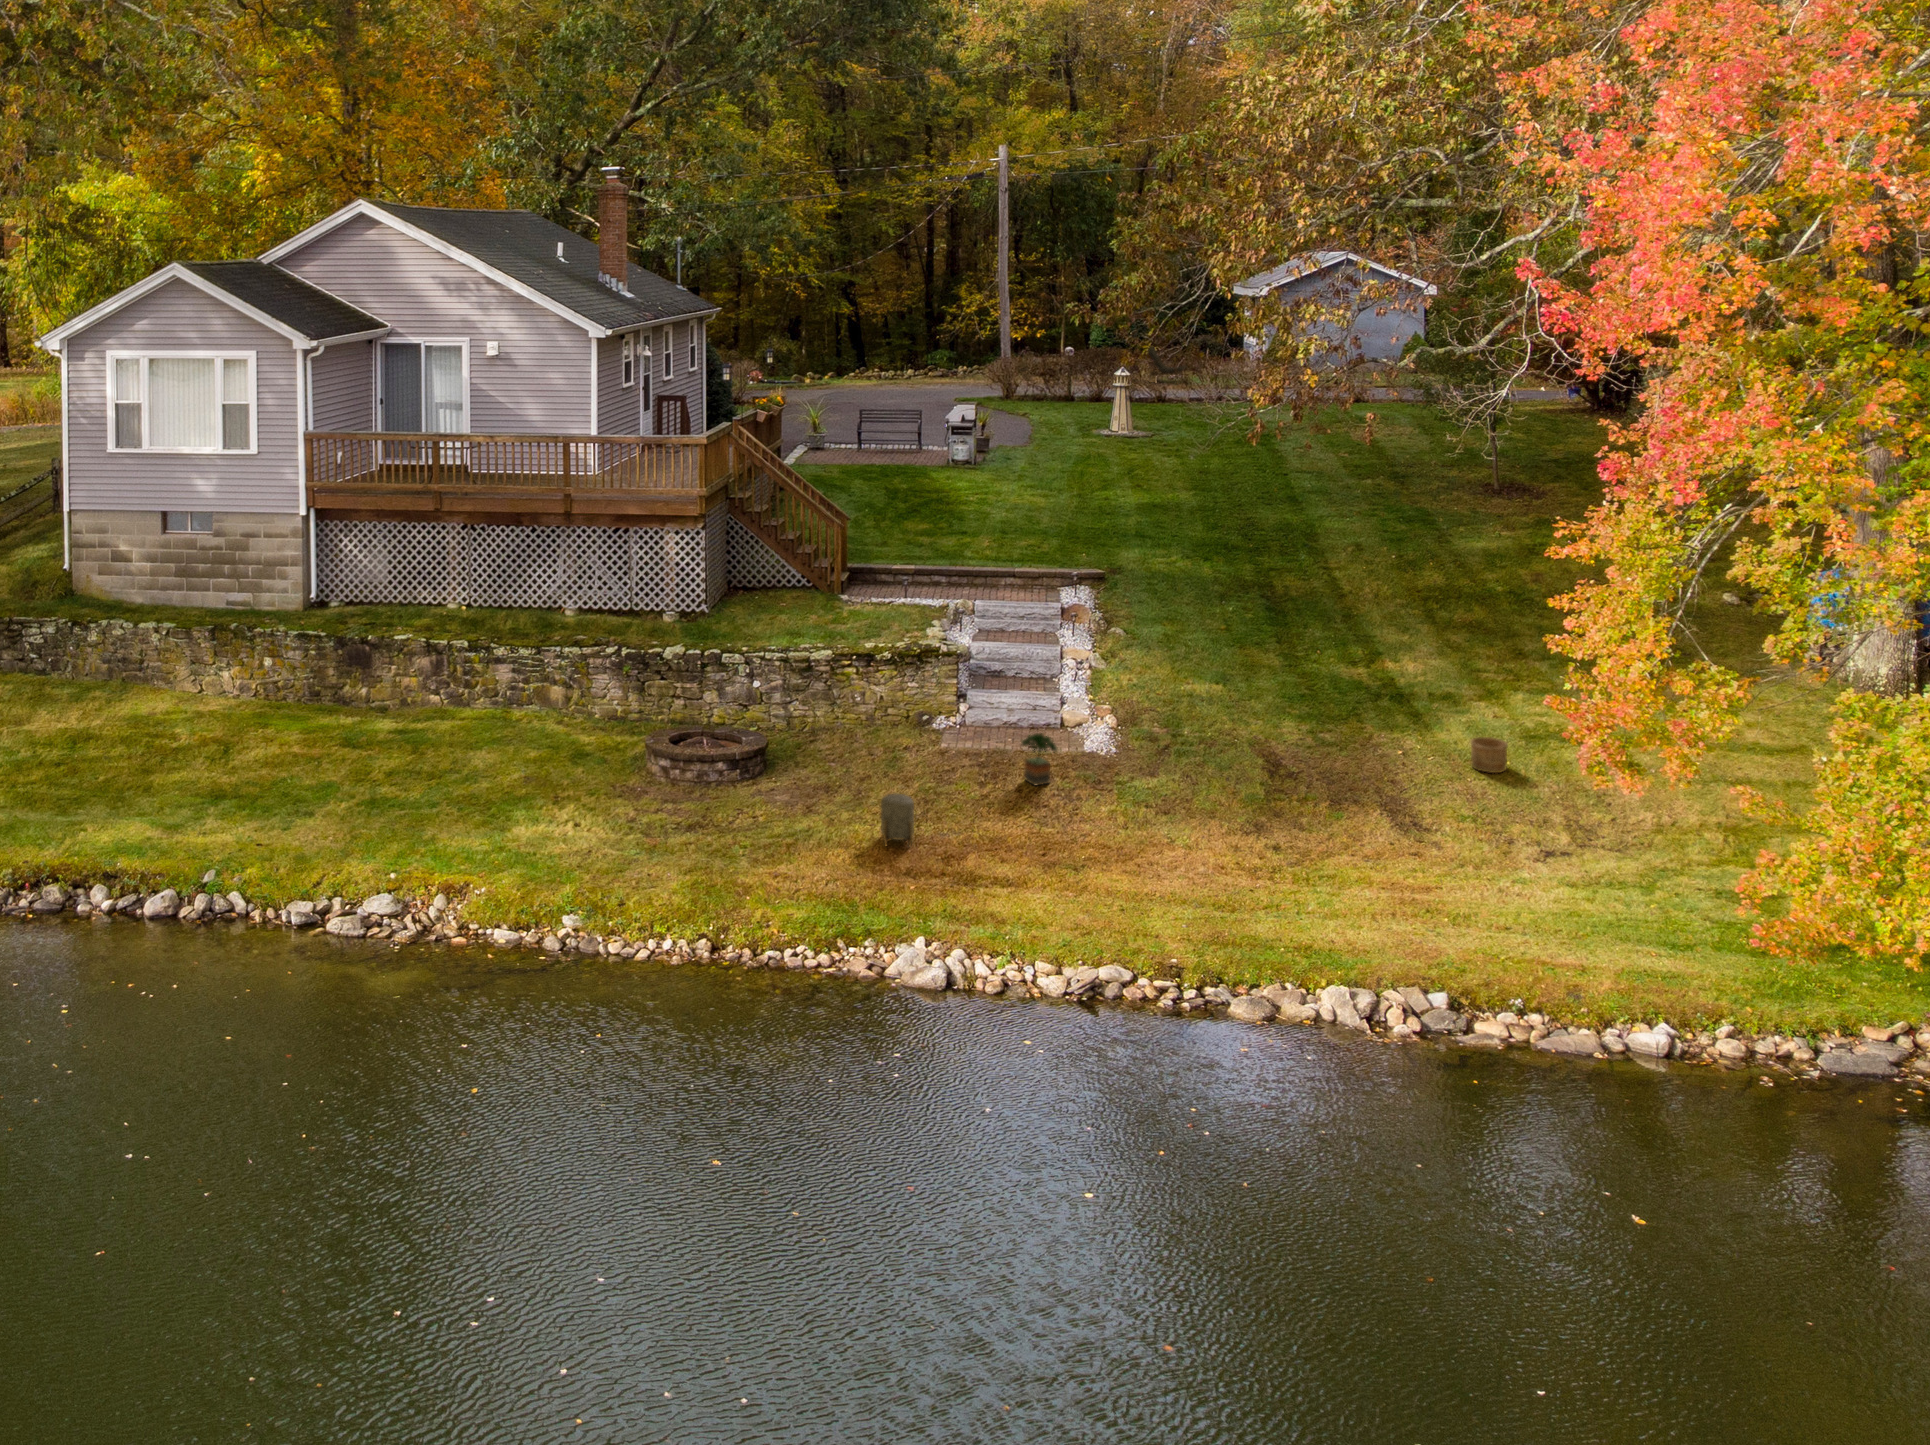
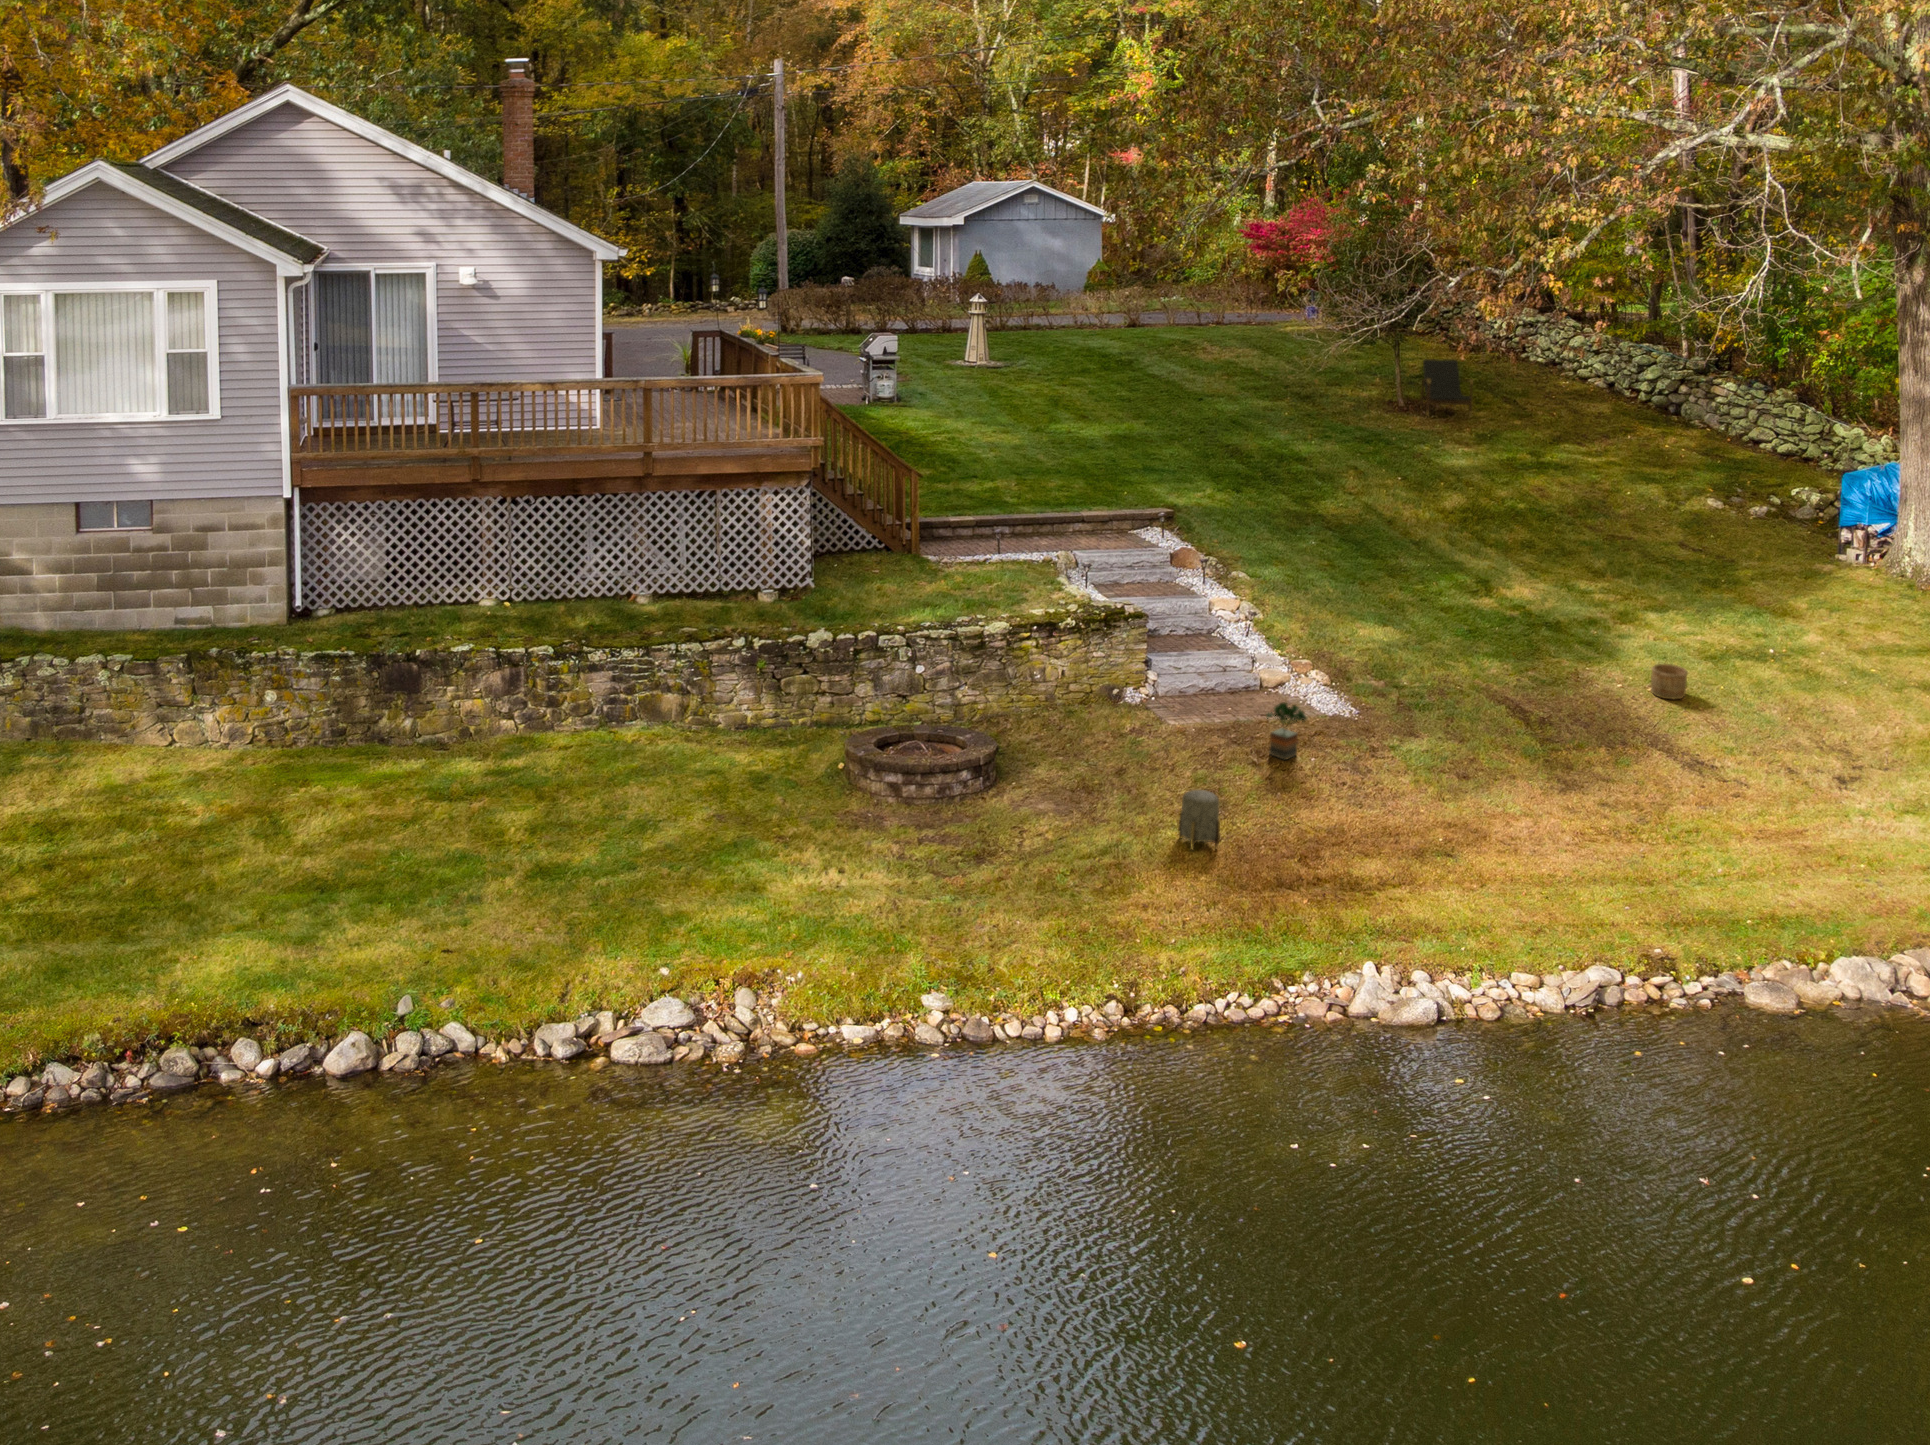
lounge chair: present [1148,346,1185,383] -> present [1420,359,1473,416]

